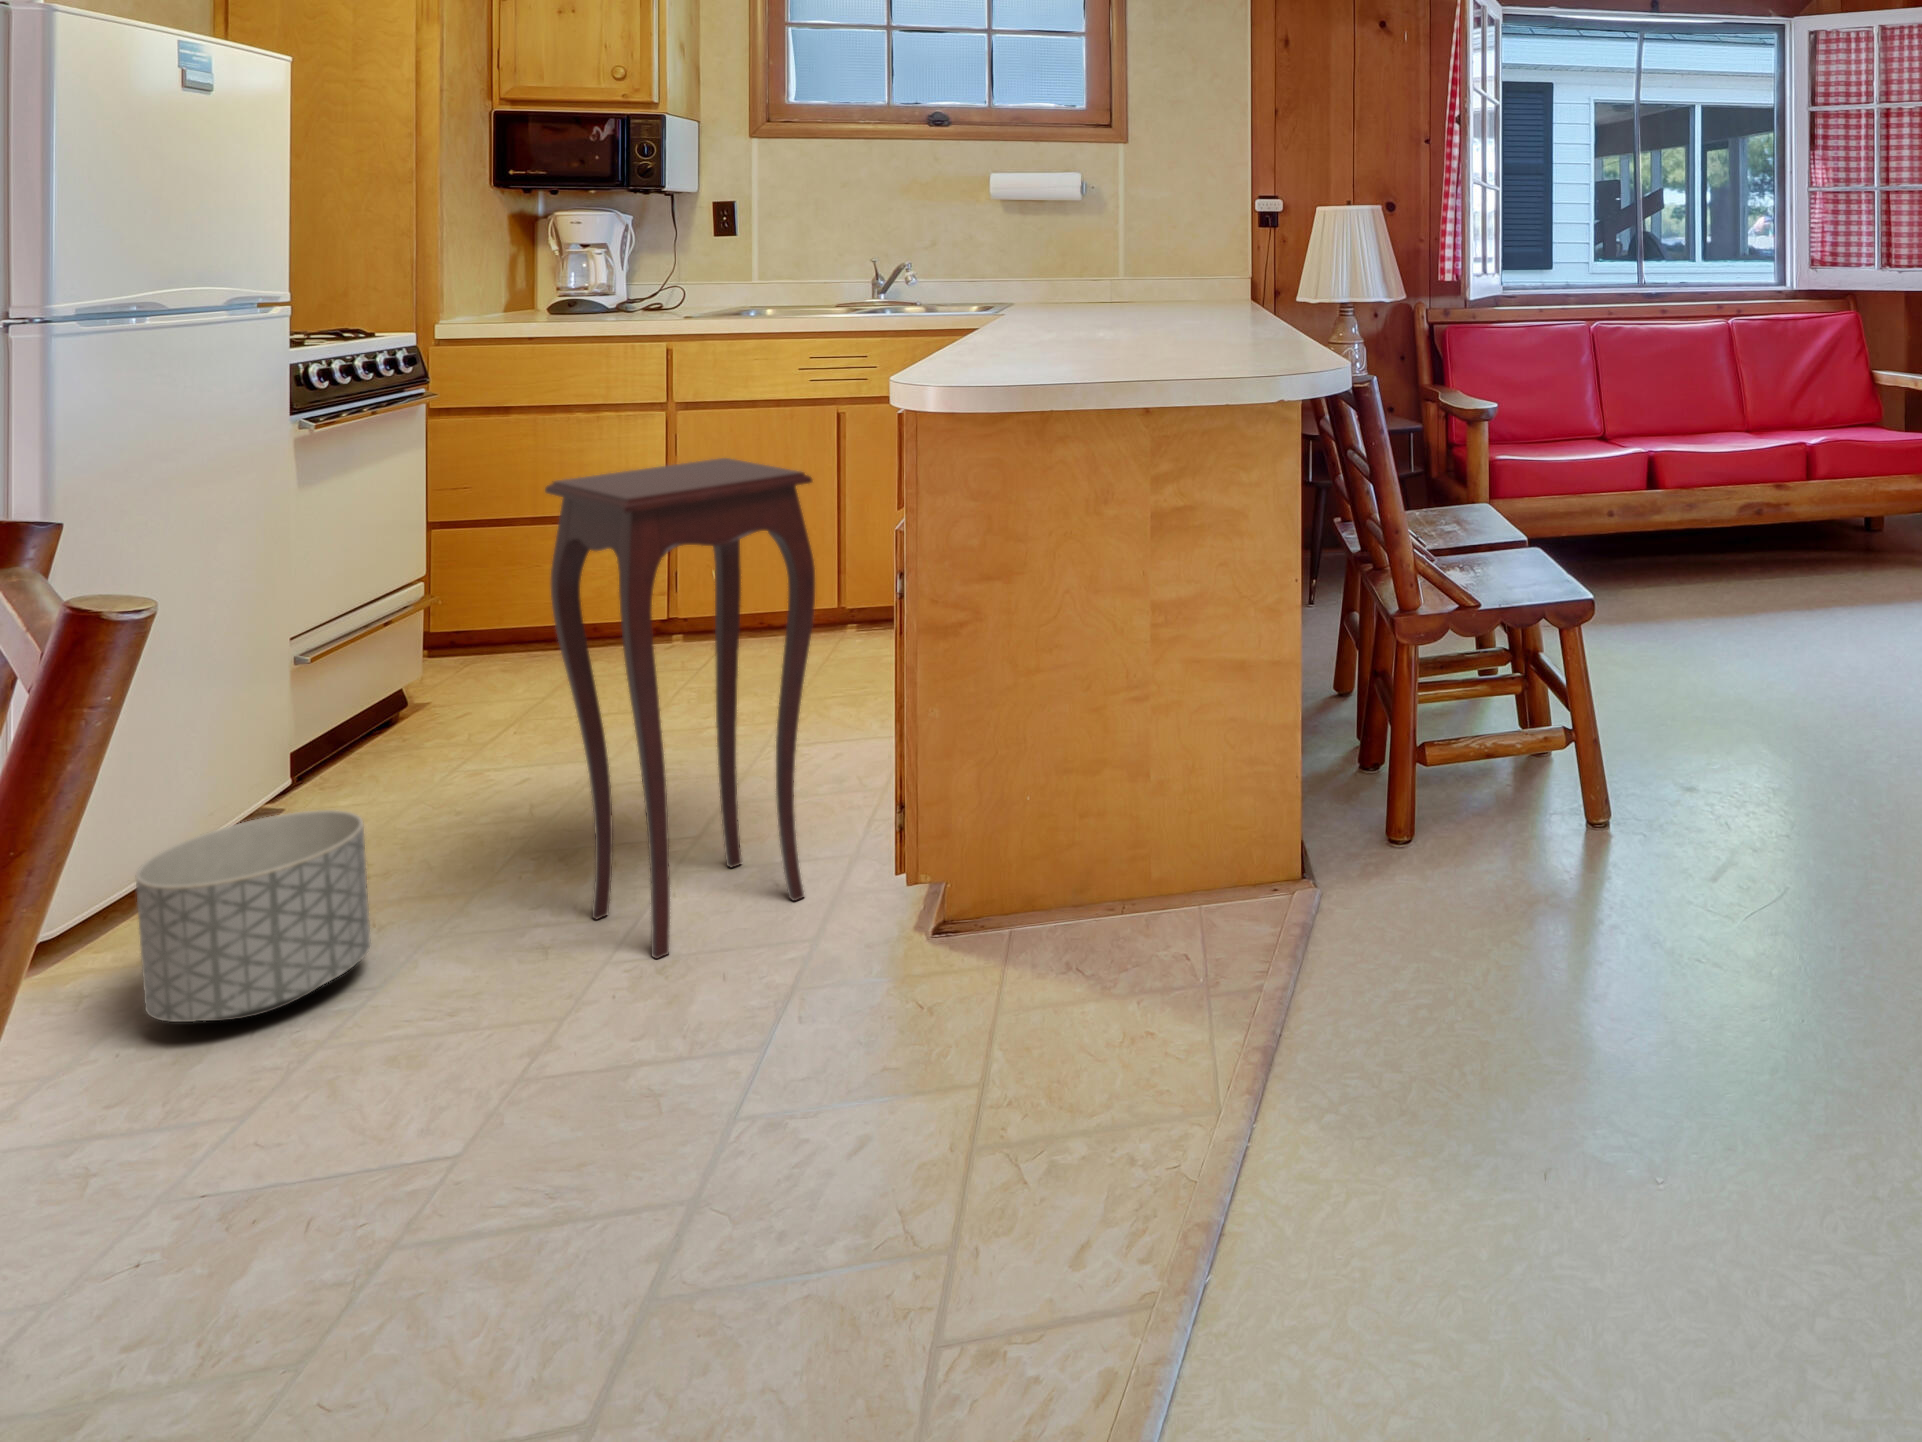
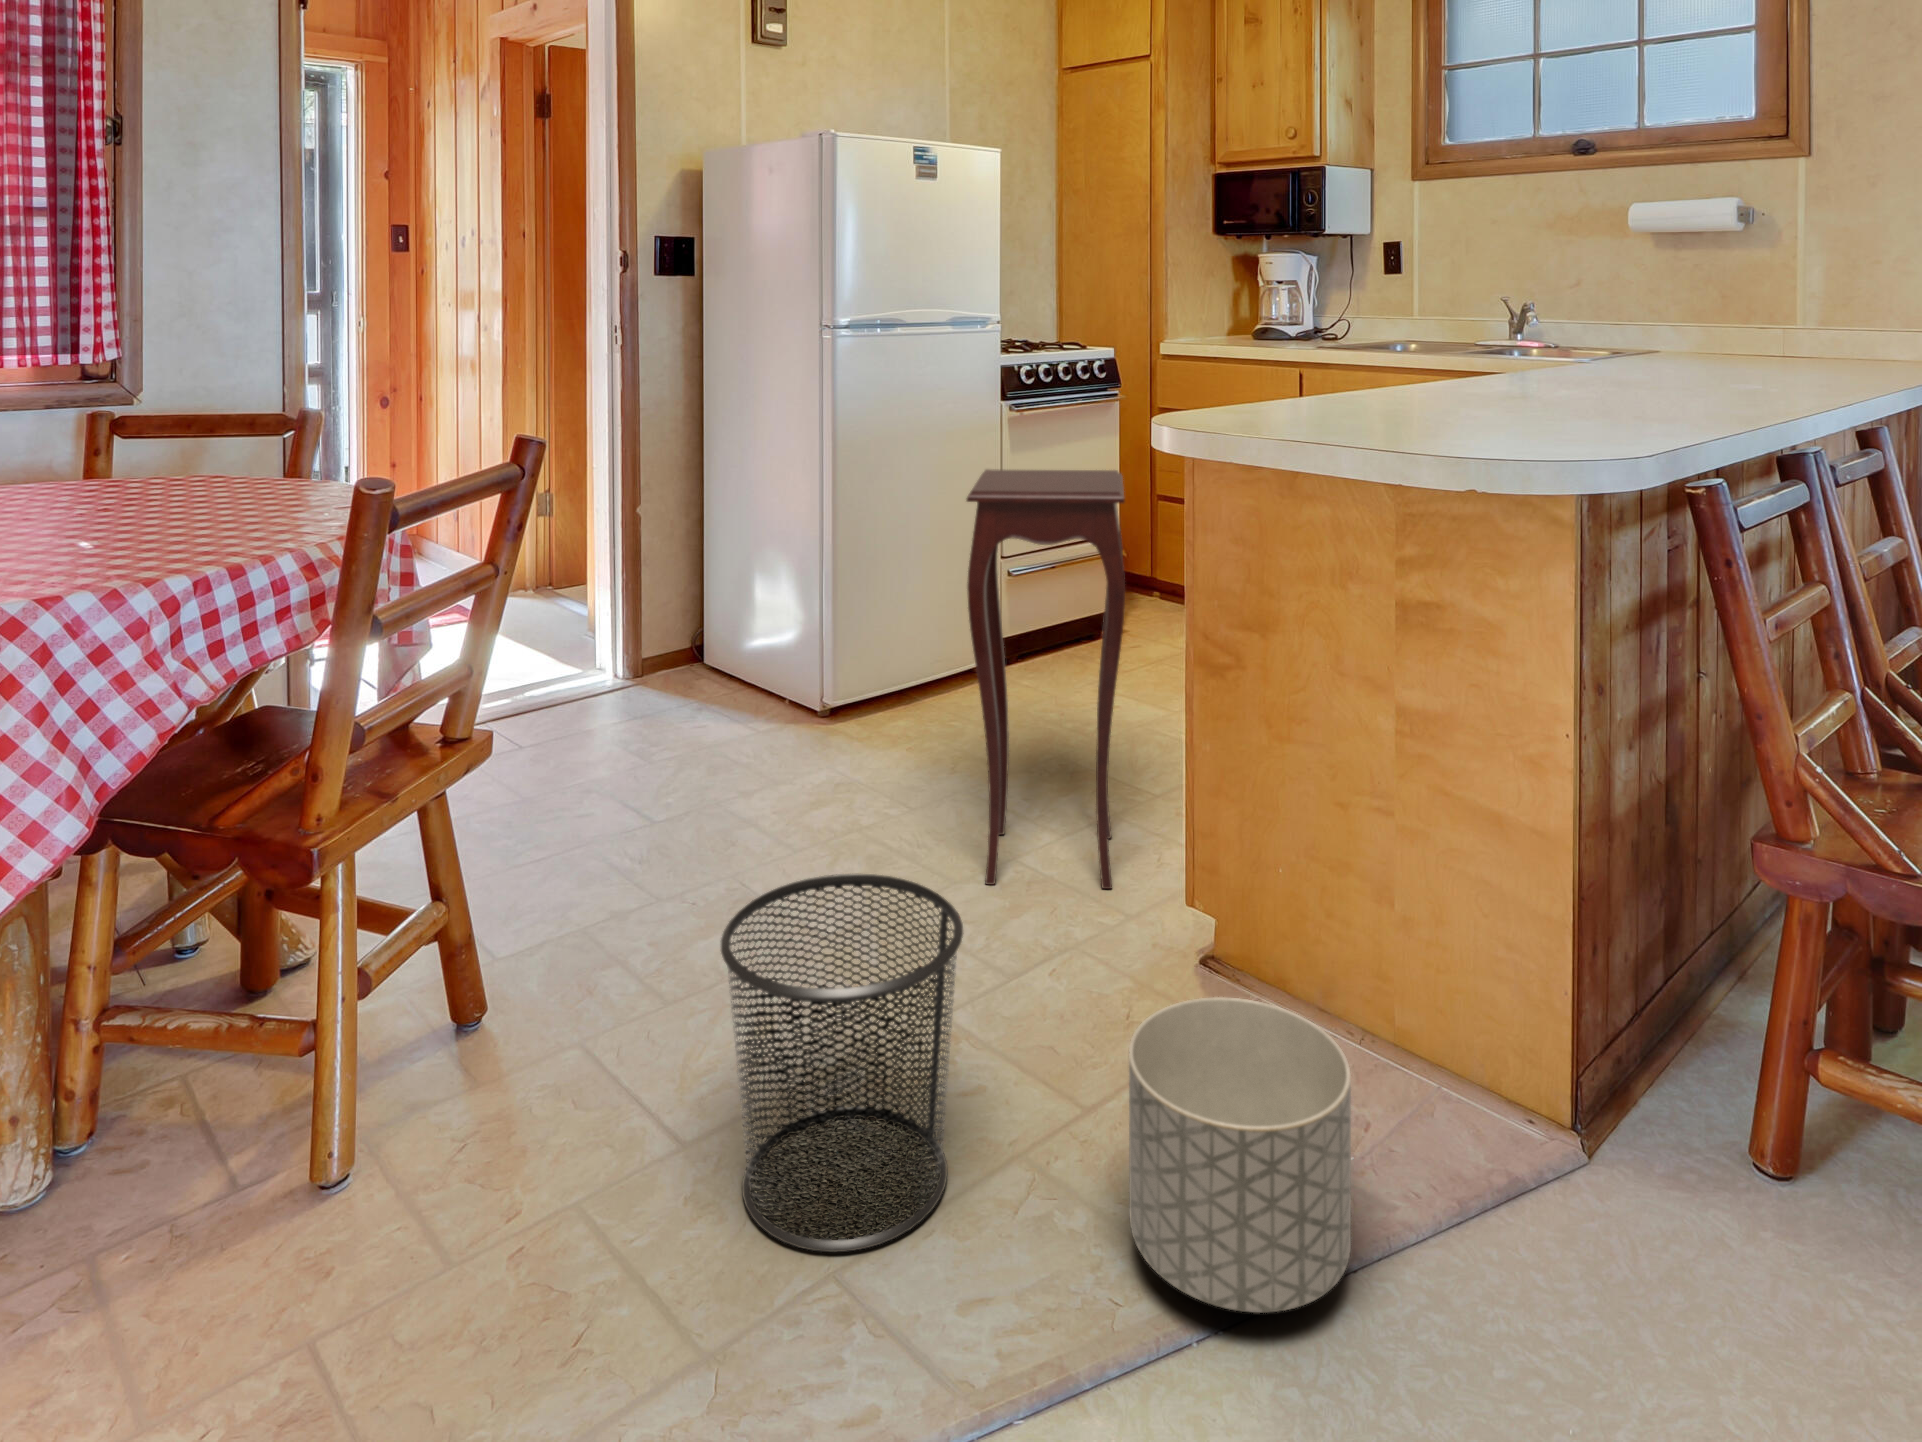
planter: present [136,810,371,1022] -> present [1129,997,1351,1313]
waste bin: none [726,879,1013,1284] -> present [721,874,963,1252]

